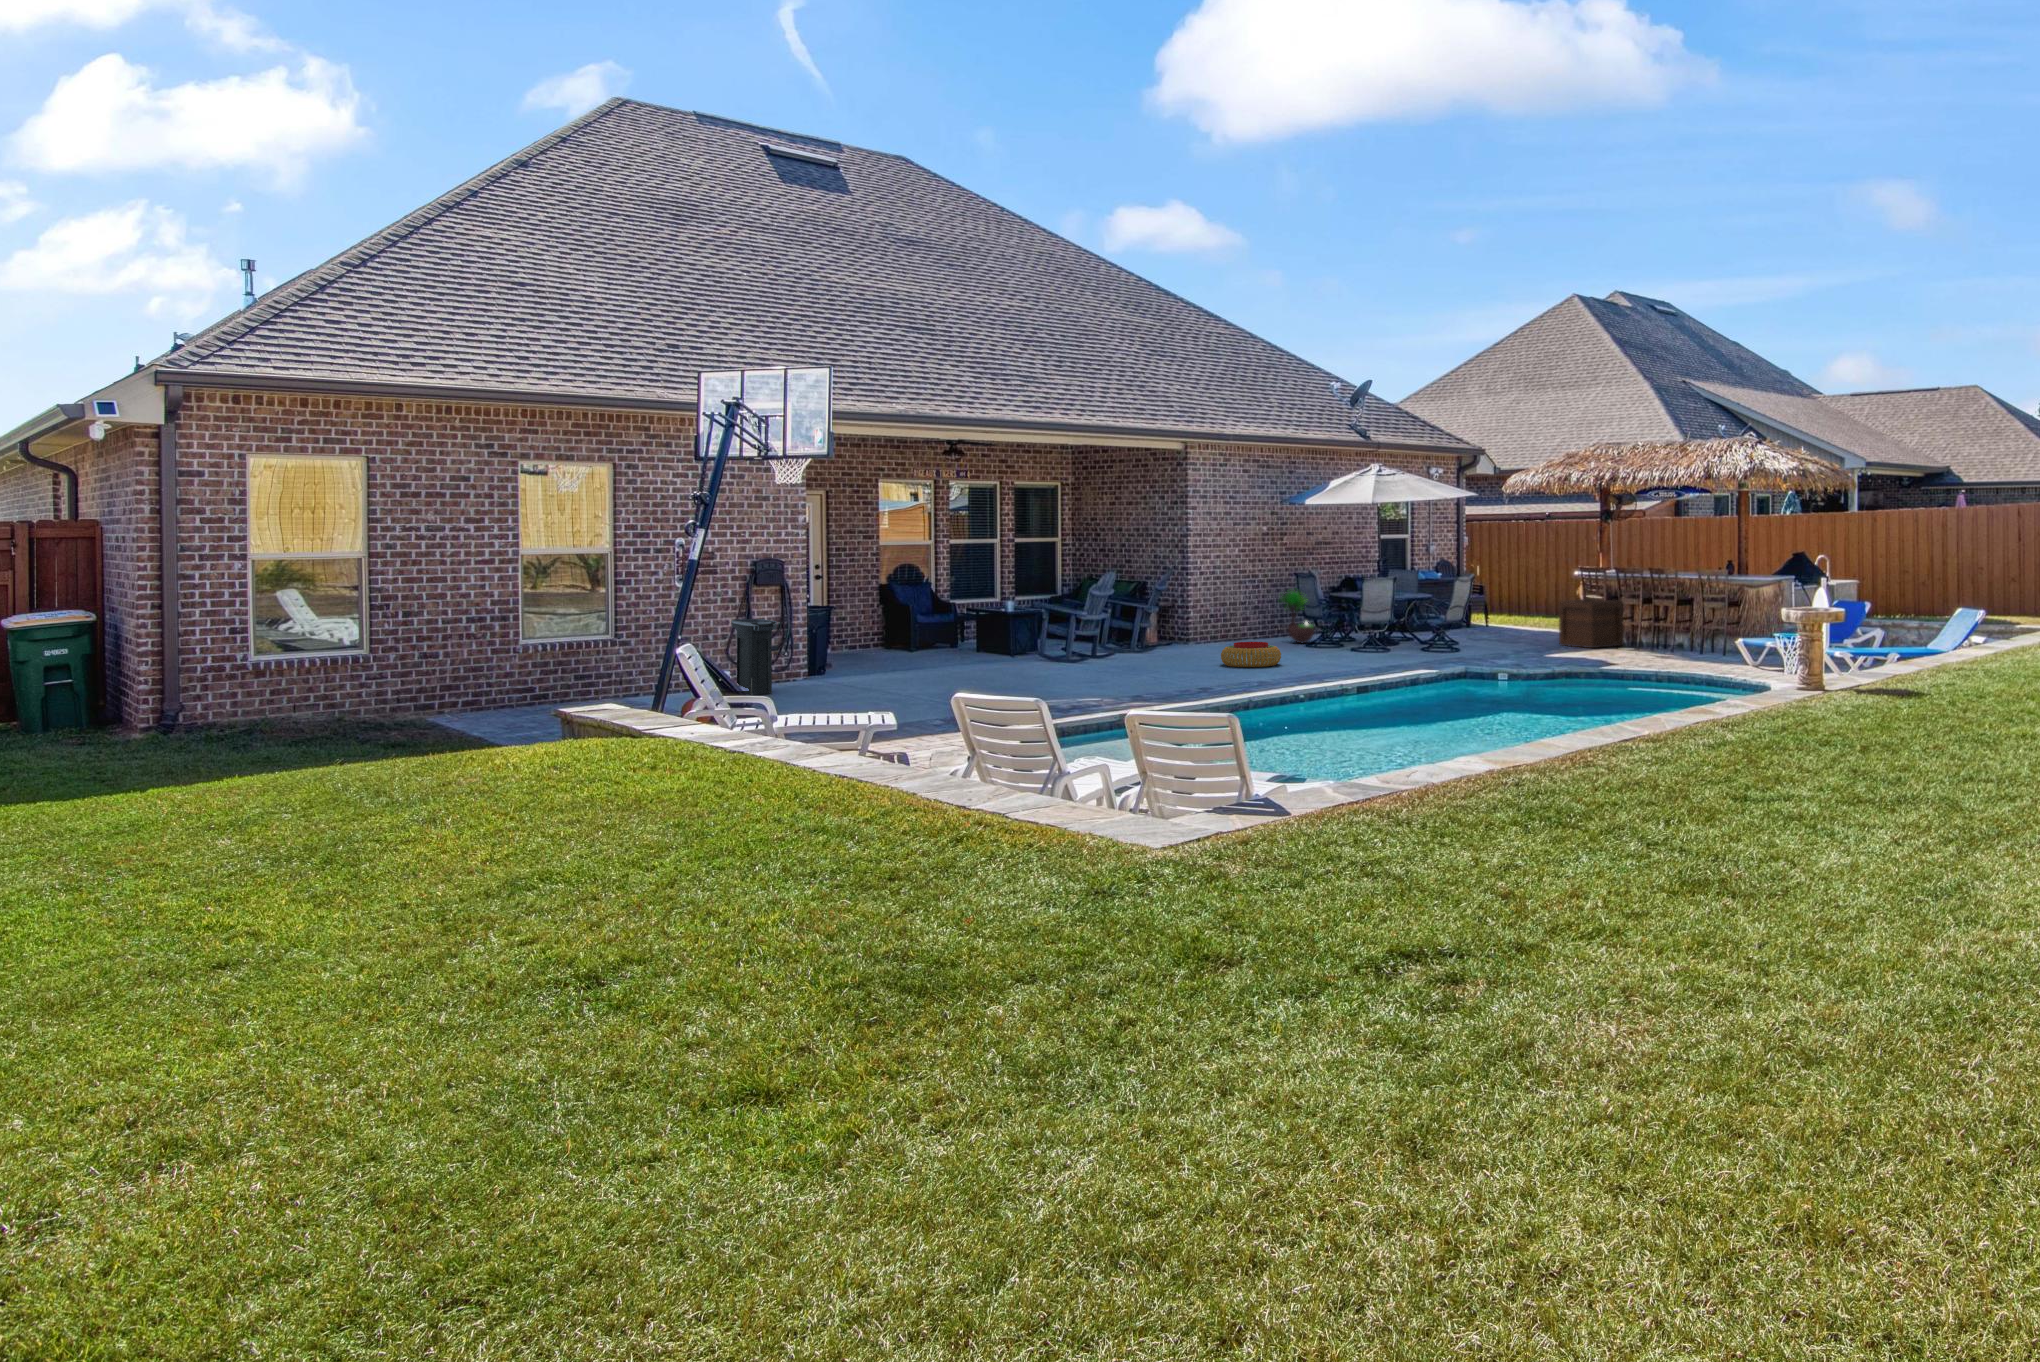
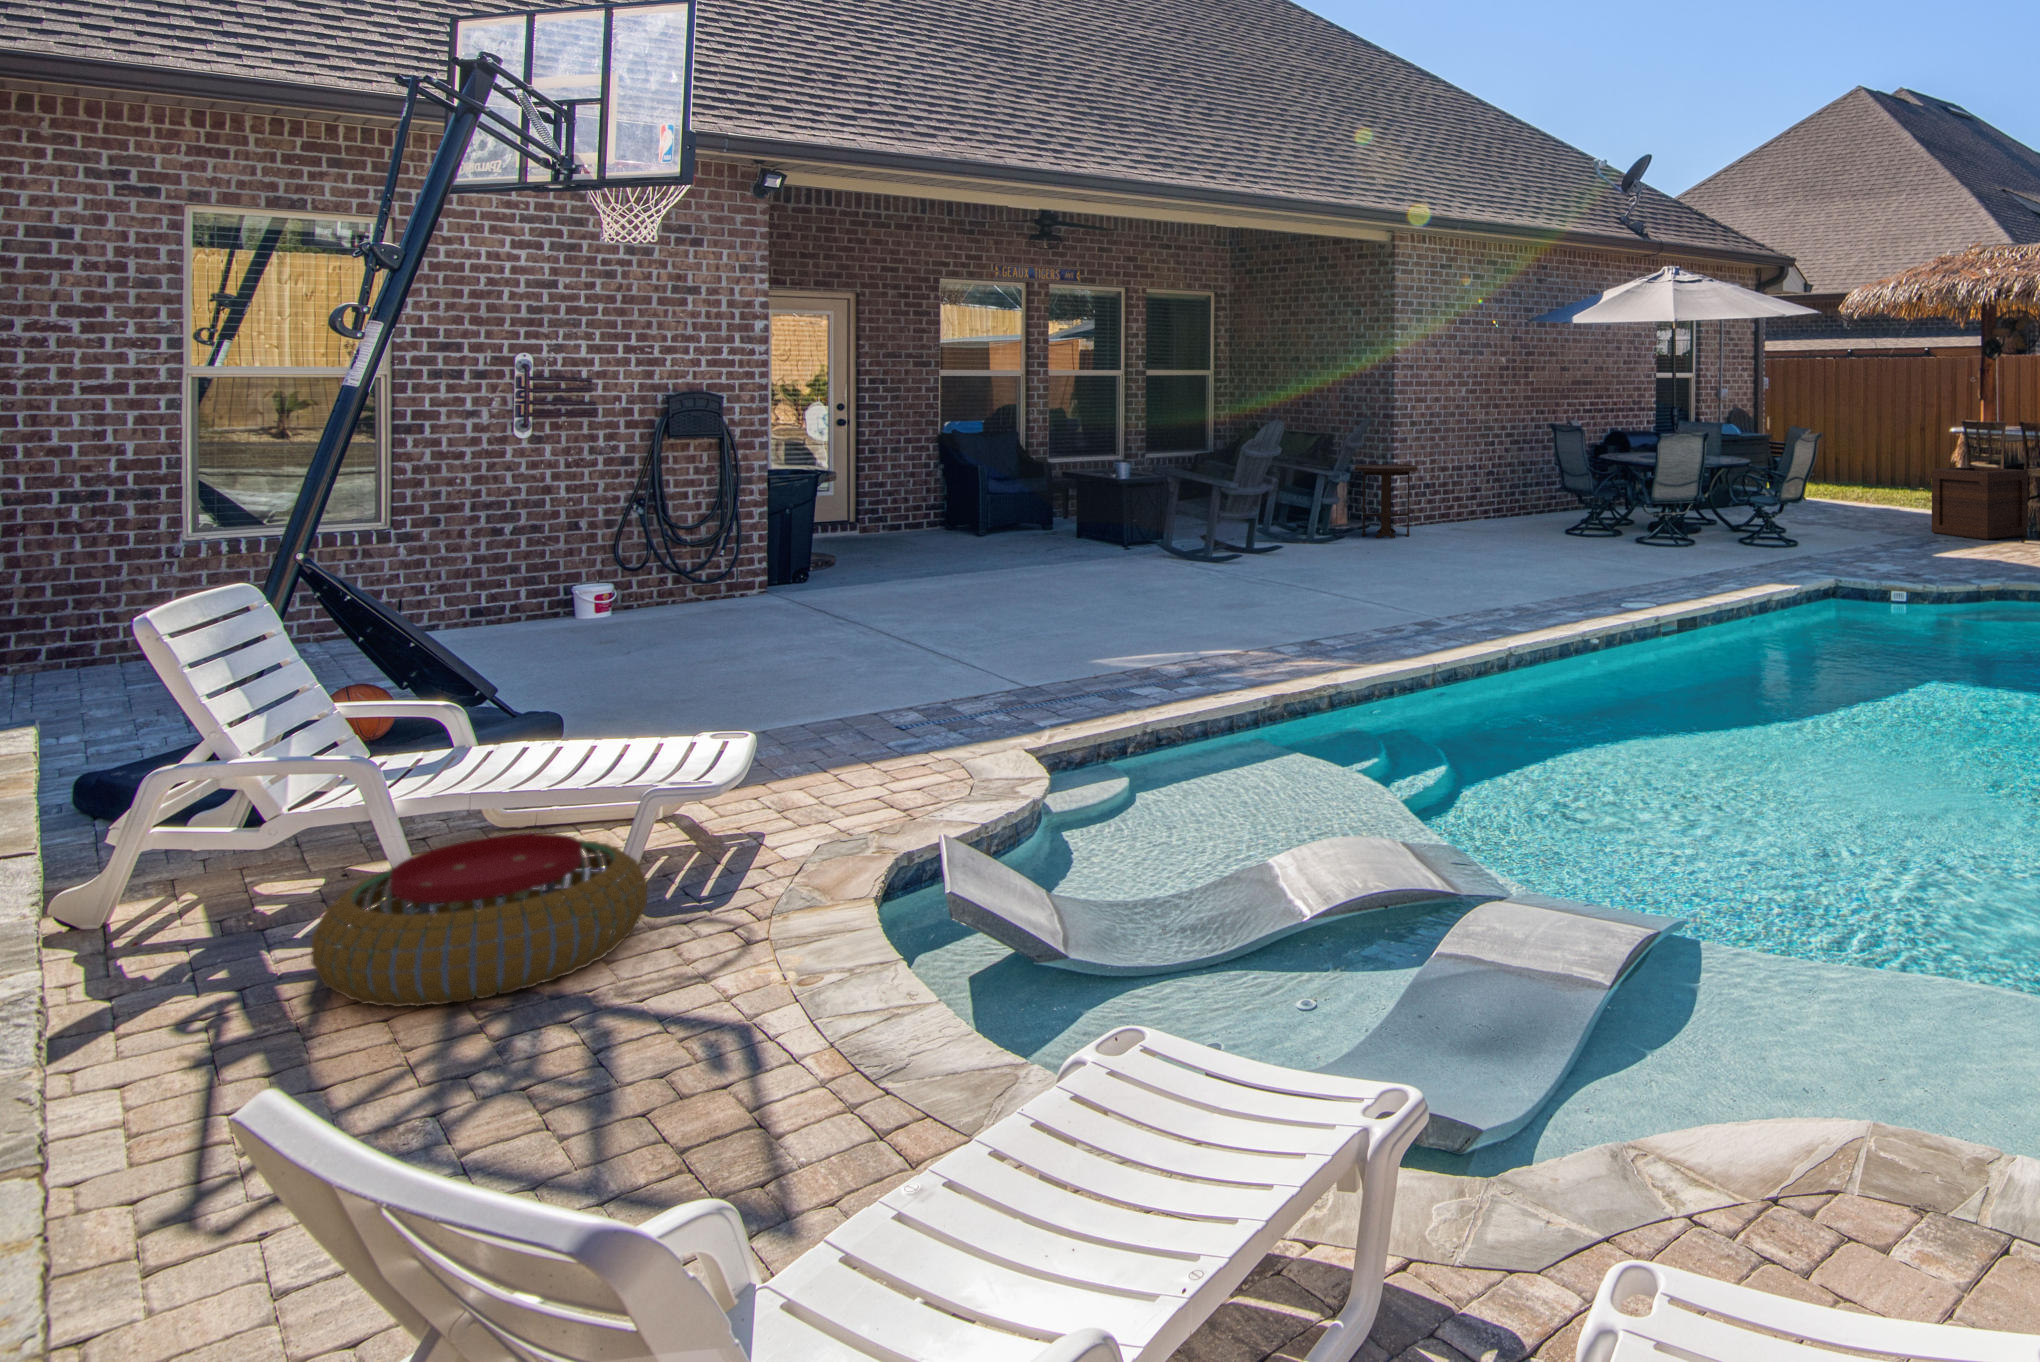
potted tree: present [1280,590,1314,643] -> none [1524,439,1577,524]
side table: none [1159,602,1202,652] -> present [1355,464,1418,538]
trash can: present [732,619,777,695] -> none [619,493,690,628]
pouf: present [1221,642,1281,667] -> present [311,833,648,1007]

